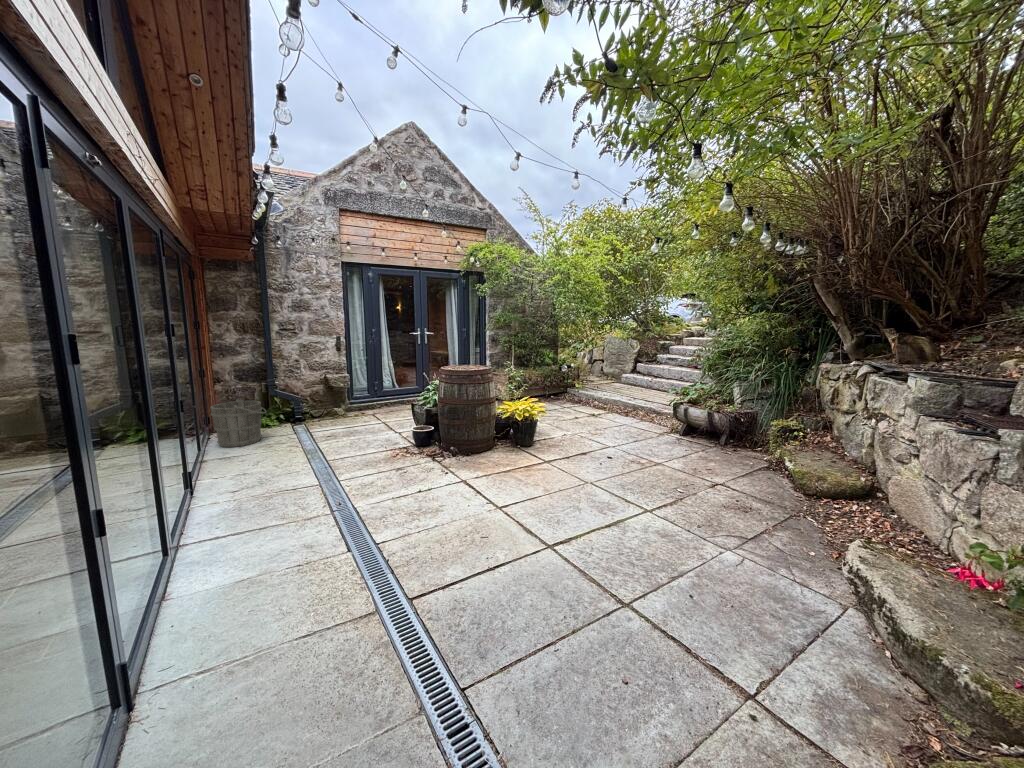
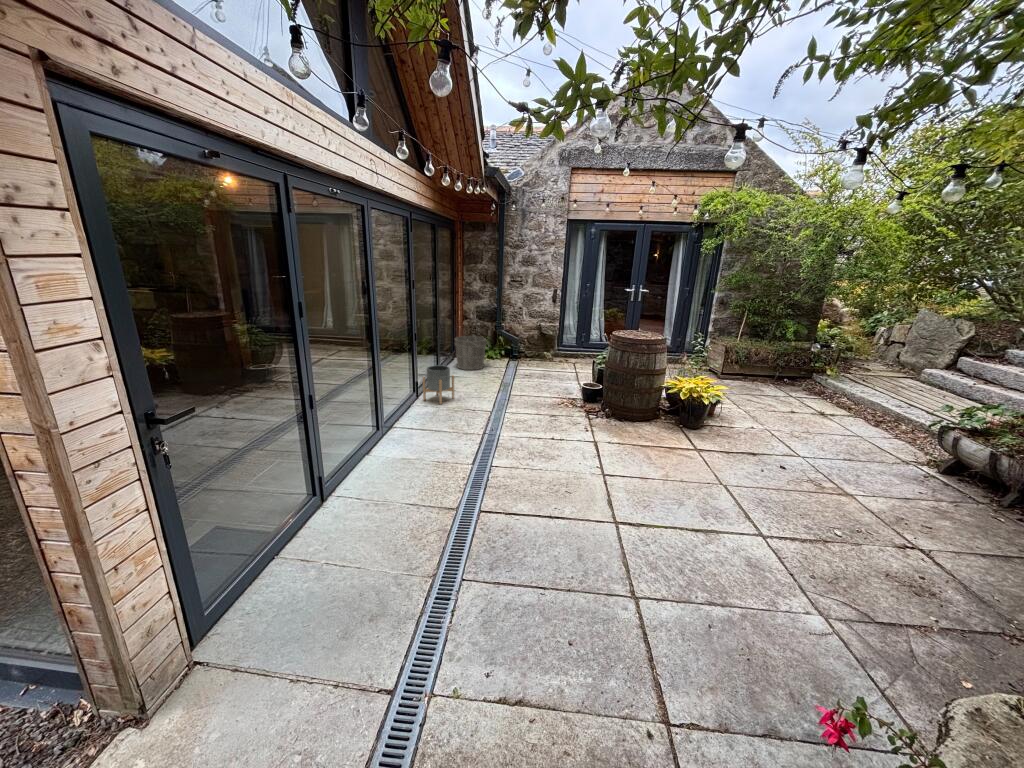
planter: none [193,442,249,499] -> present [423,365,454,404]

